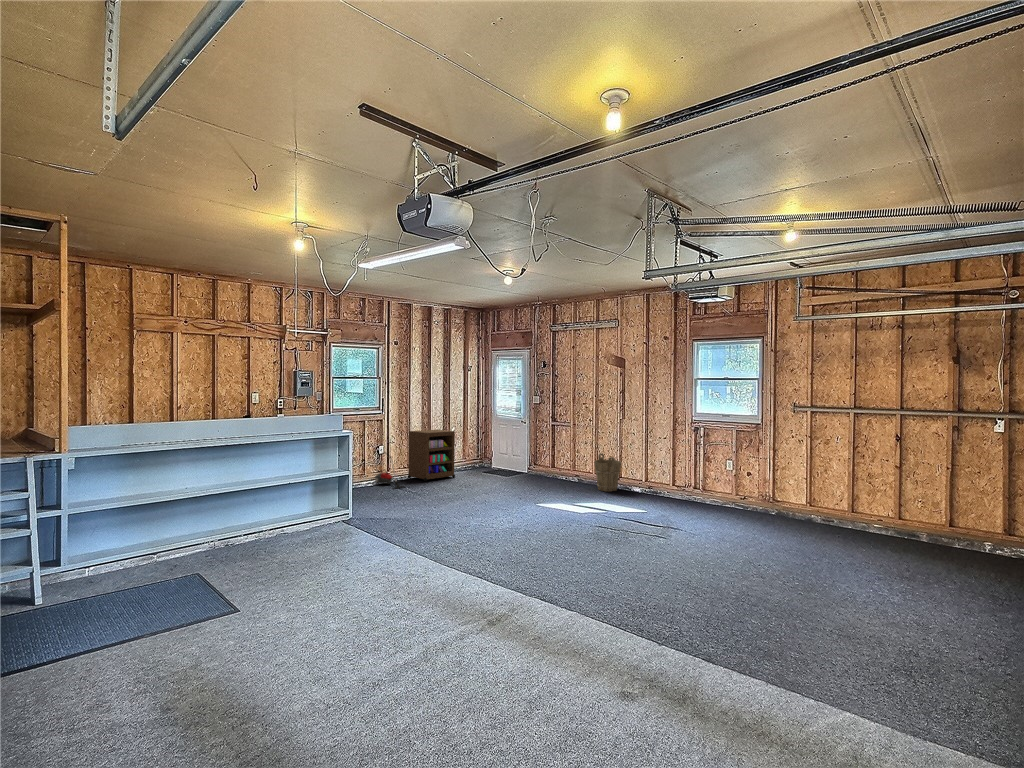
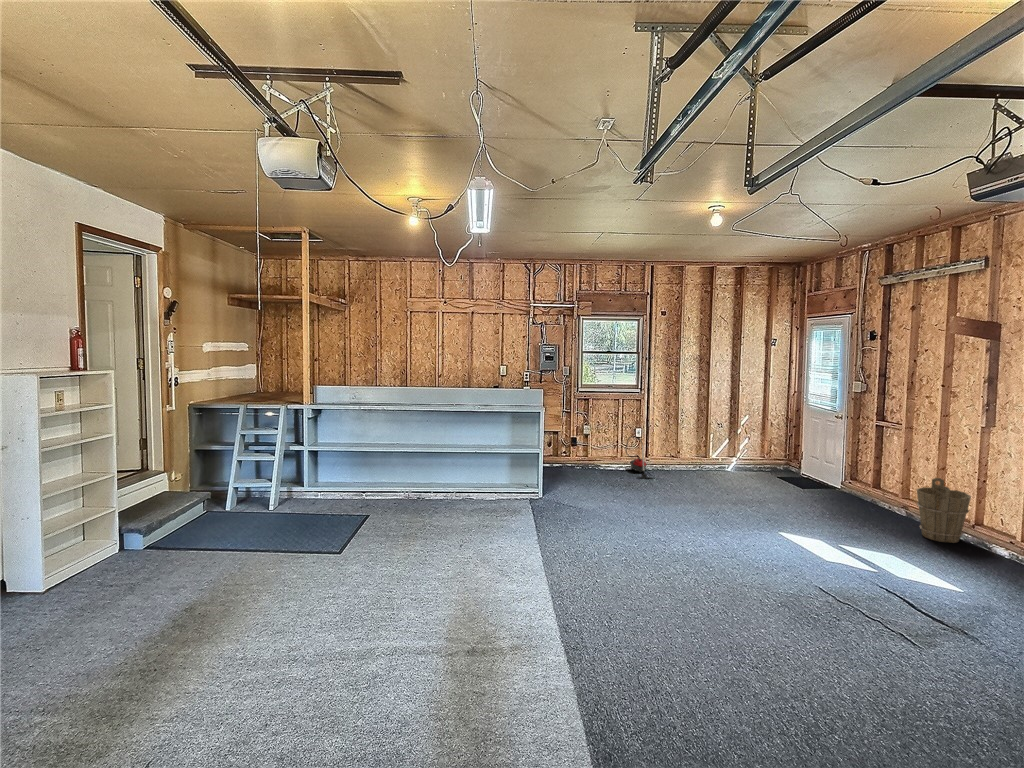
storage cabinet: present [408,430,455,481] -> none [674,416,731,478]

